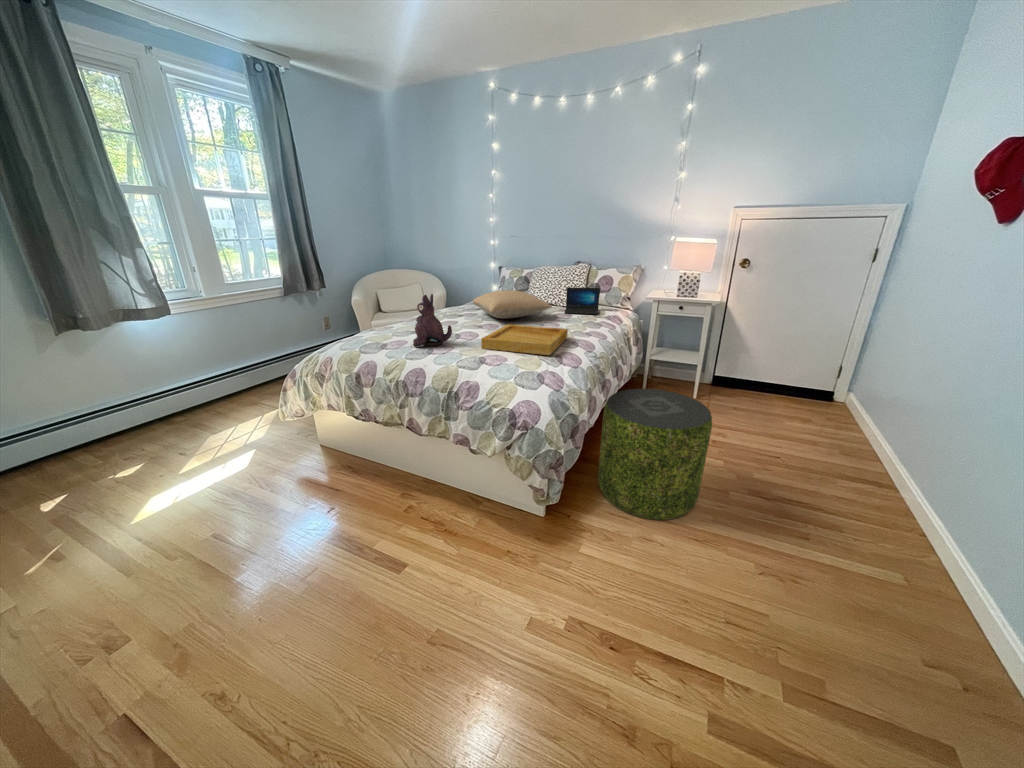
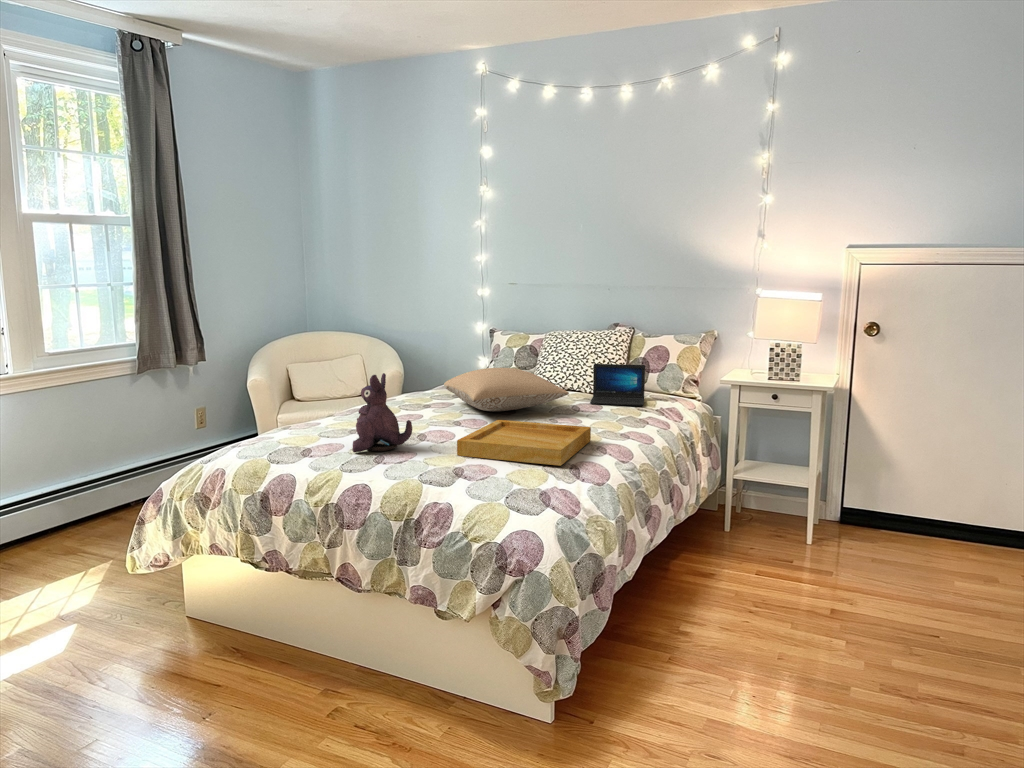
pouf: present [598,389,712,520] -> none [642,519,809,731]

